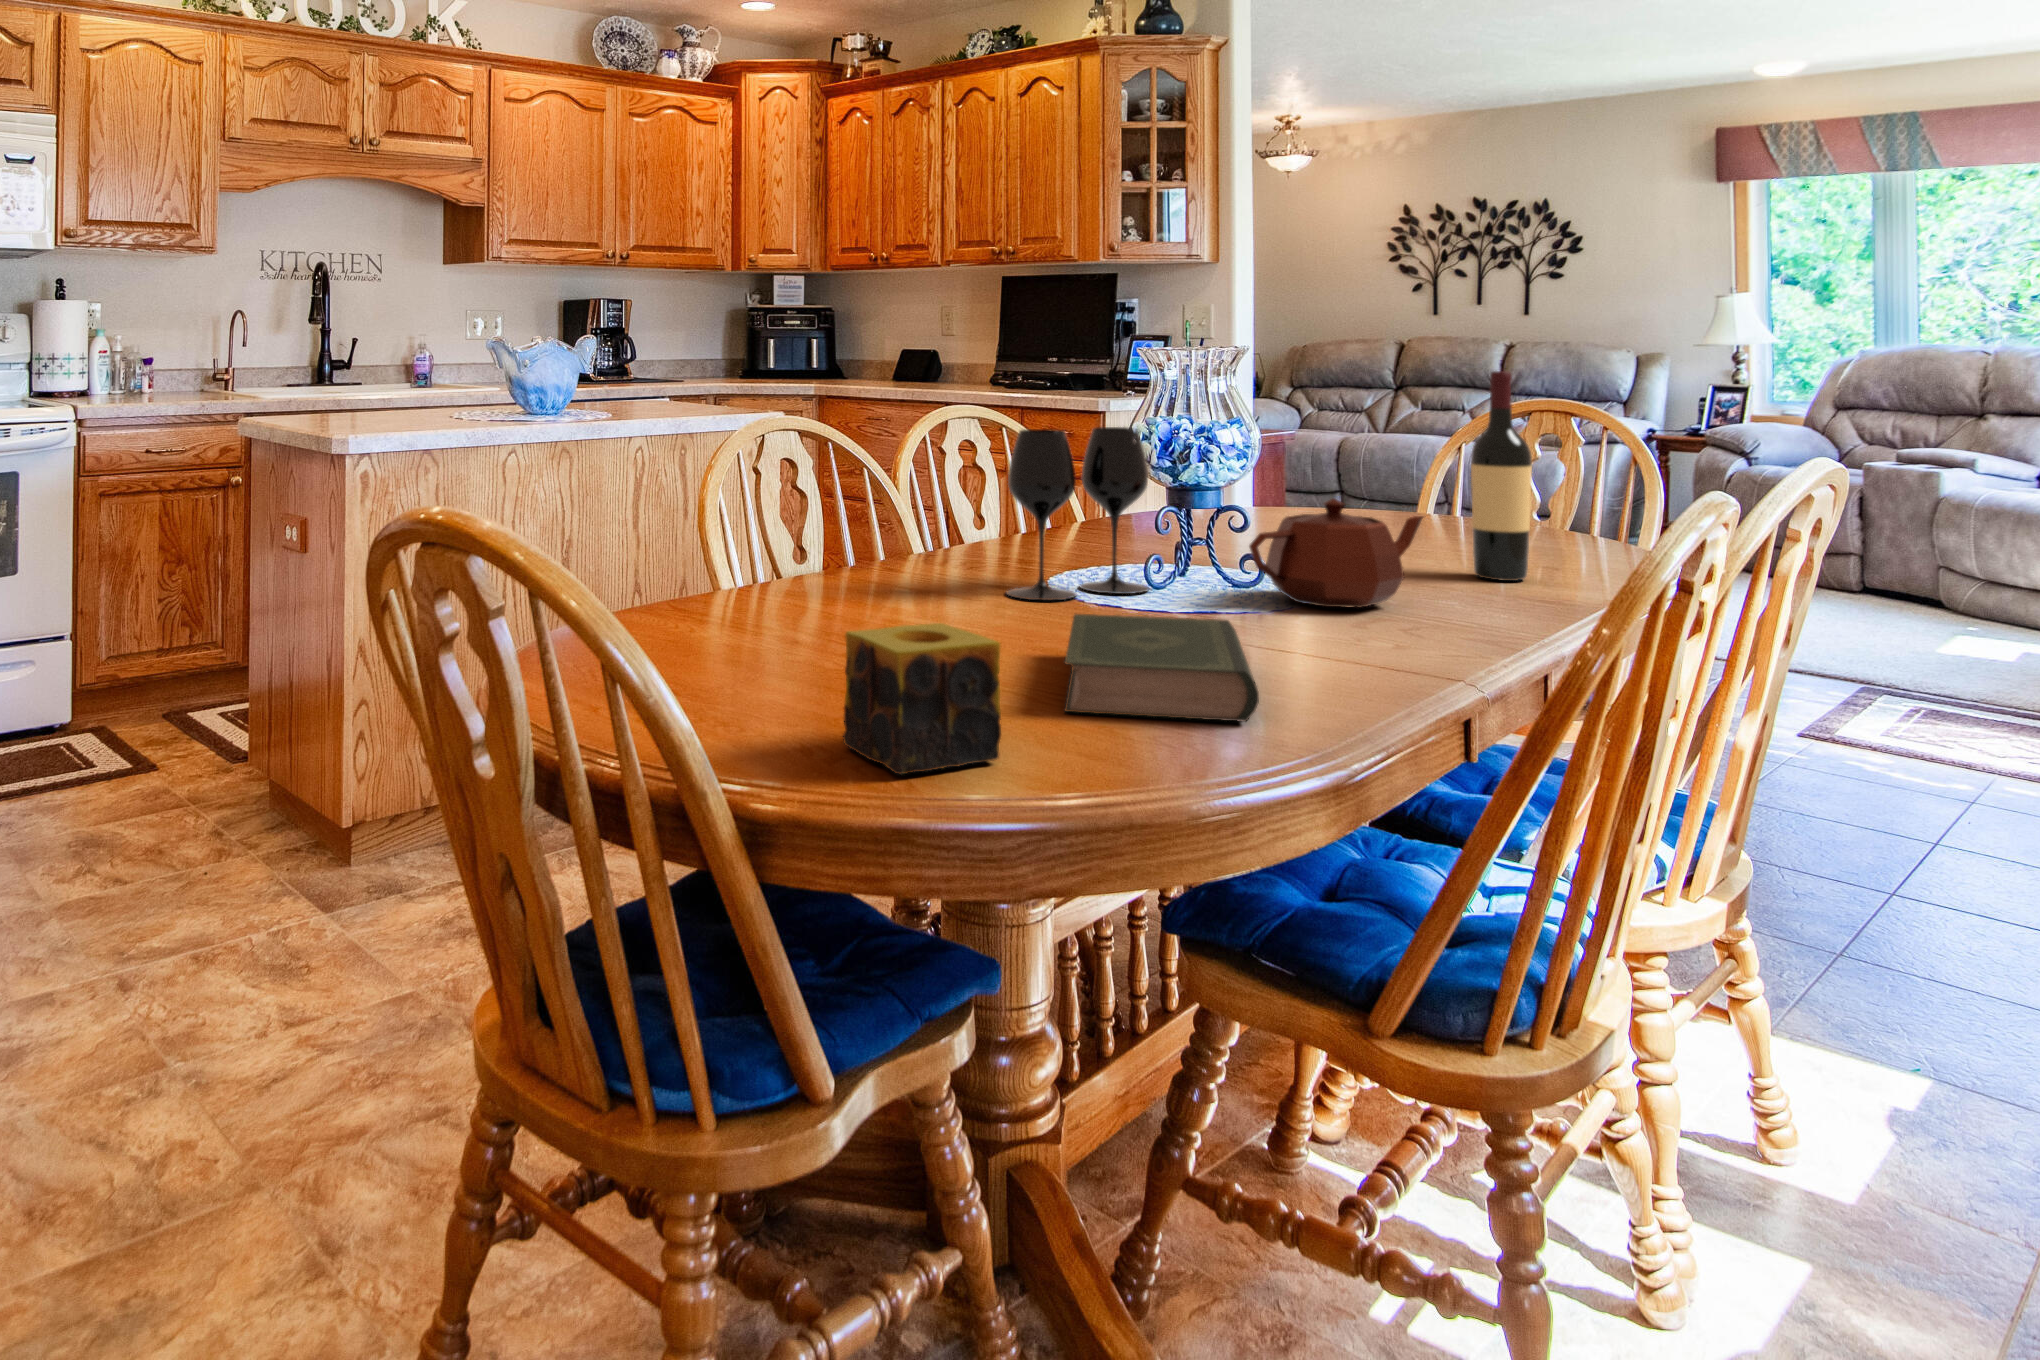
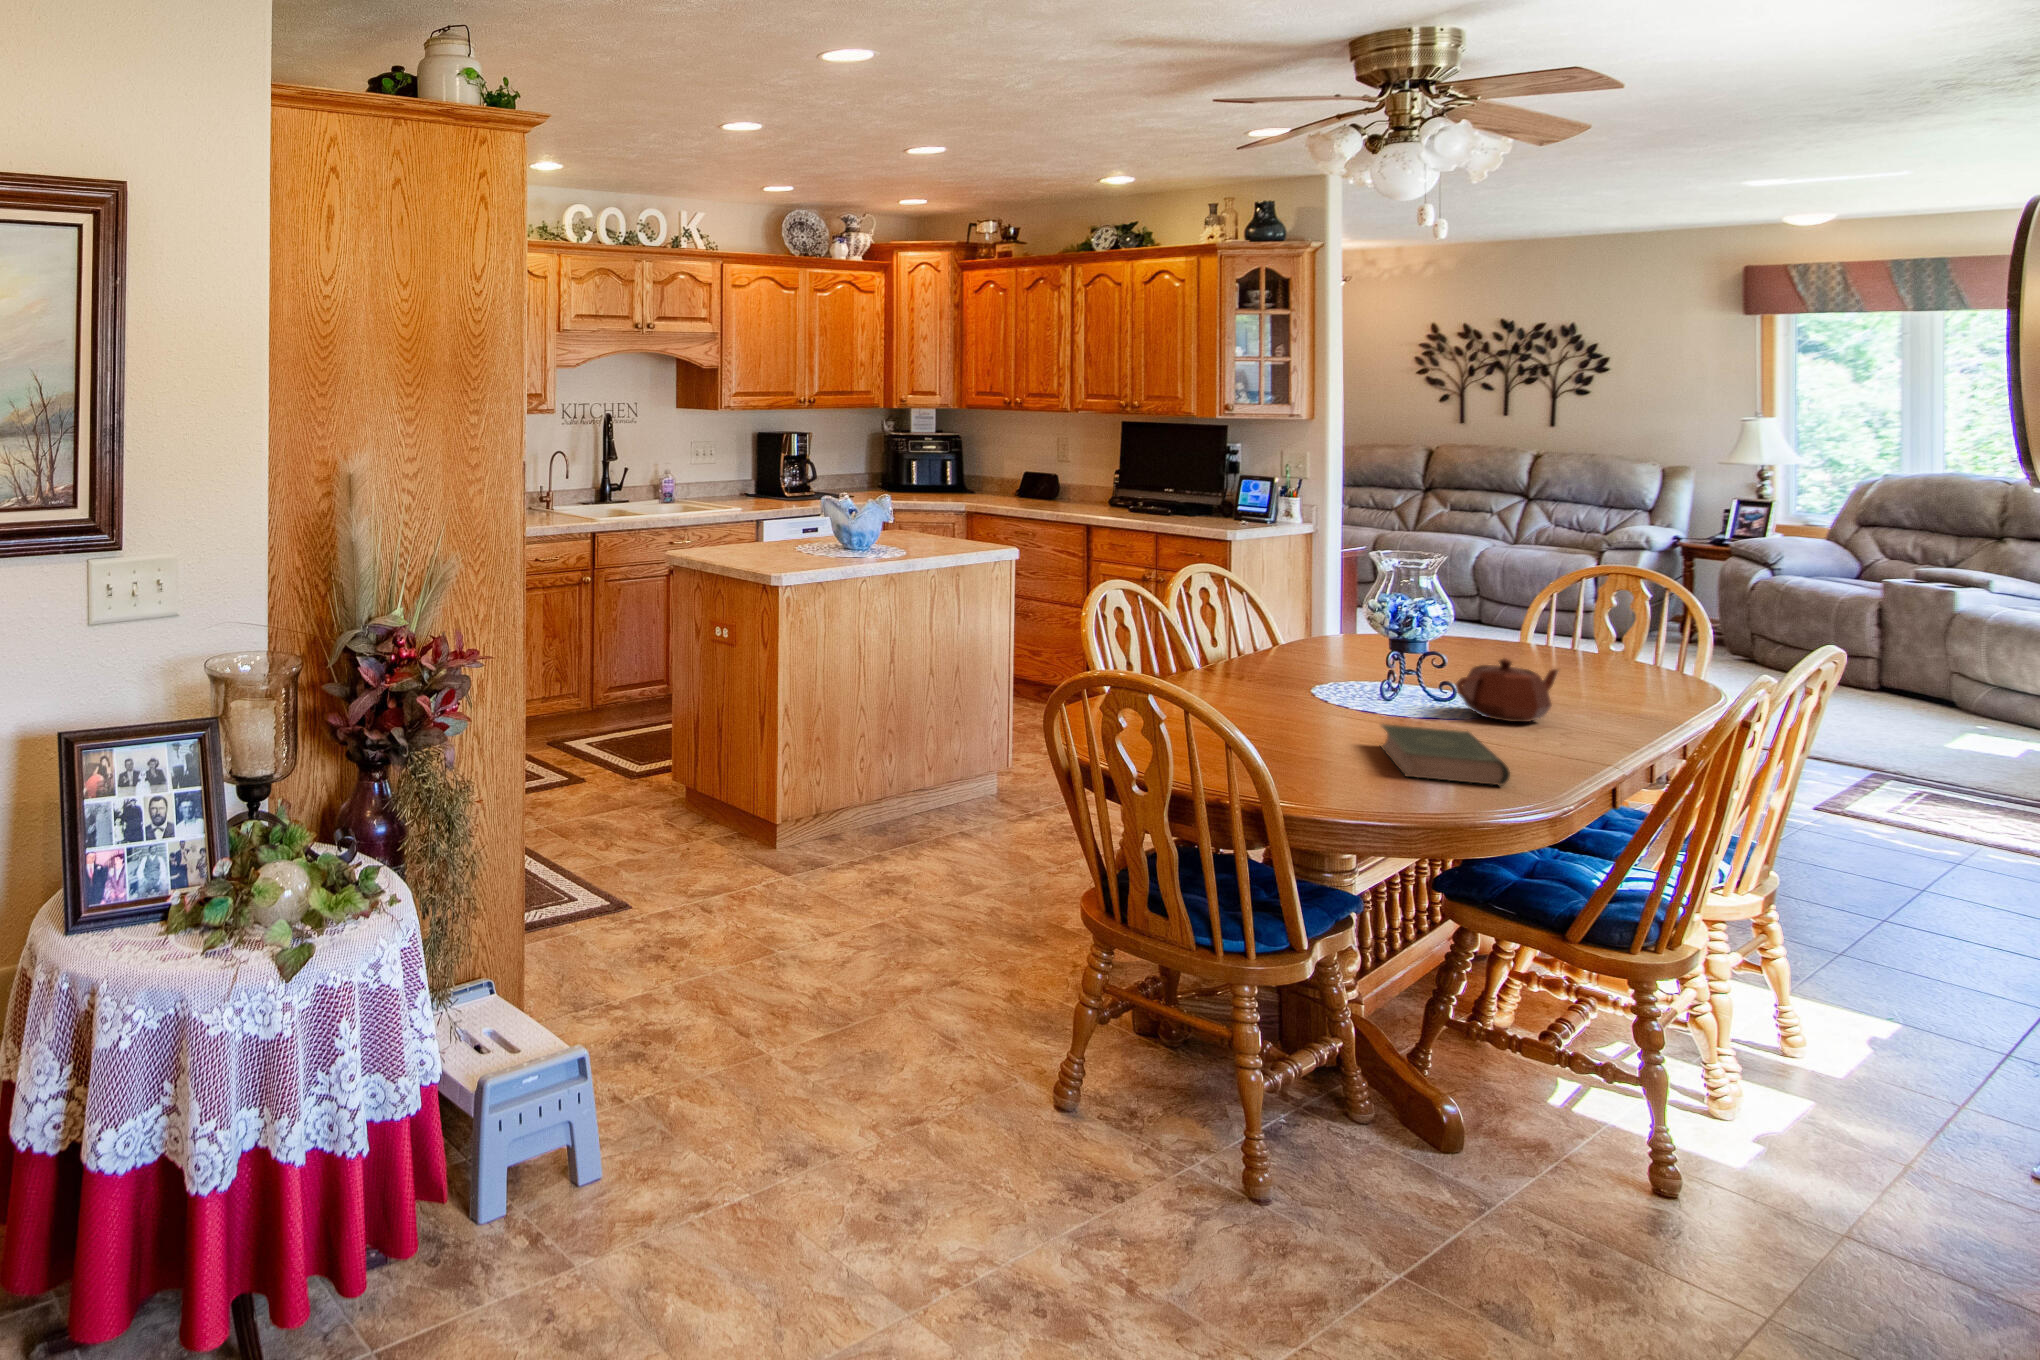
wine bottle: present [1471,371,1532,581] -> none [1583,579,1625,706]
wine glass: present [1007,427,1149,600] -> none [1301,609,1386,710]
candle: present [843,623,1001,775] -> none [1314,733,1398,802]

